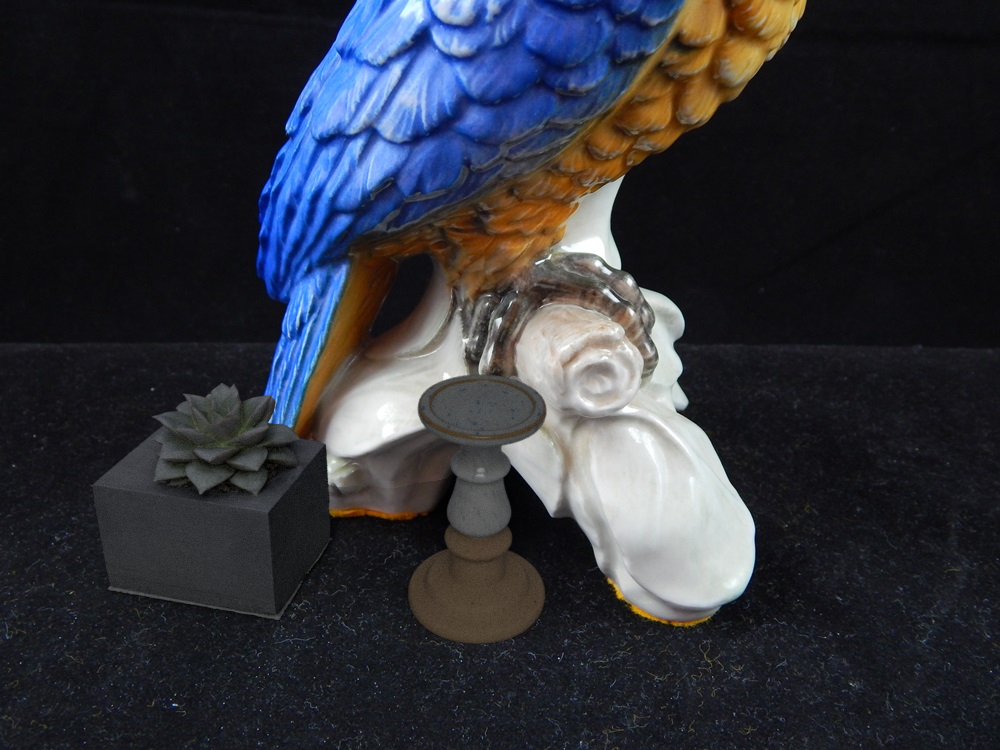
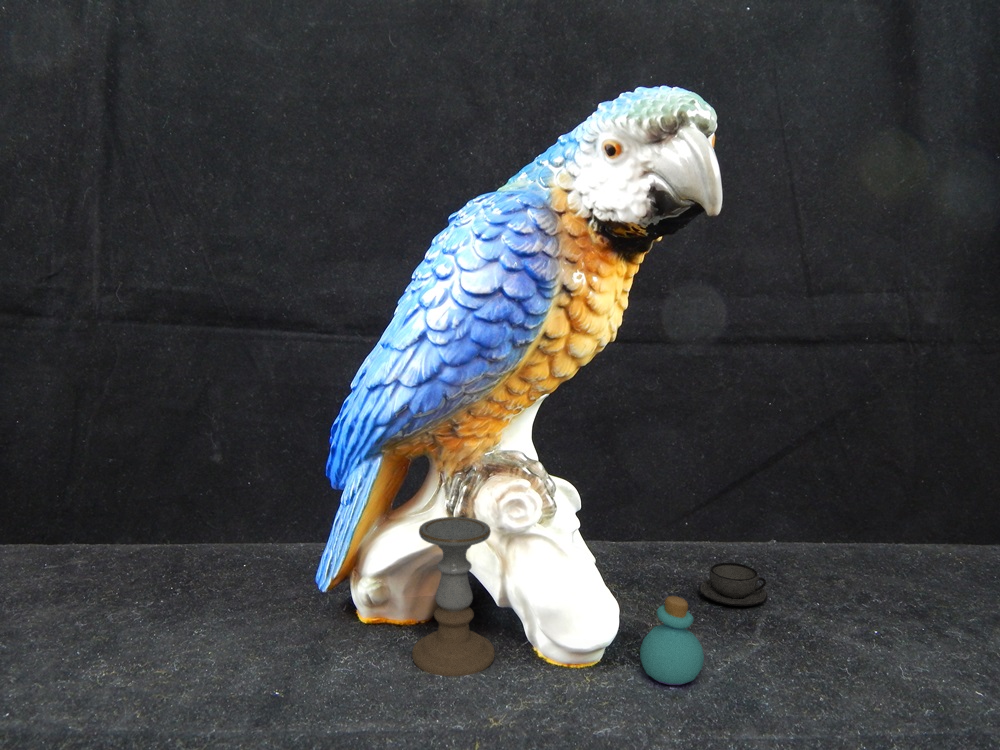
succulent plant: present [93,383,331,620] -> none [231,527,366,667]
teacup: none [848,409,958,484] -> present [699,563,768,606]
perfume bottle: none [795,531,910,676] -> present [640,596,704,685]

